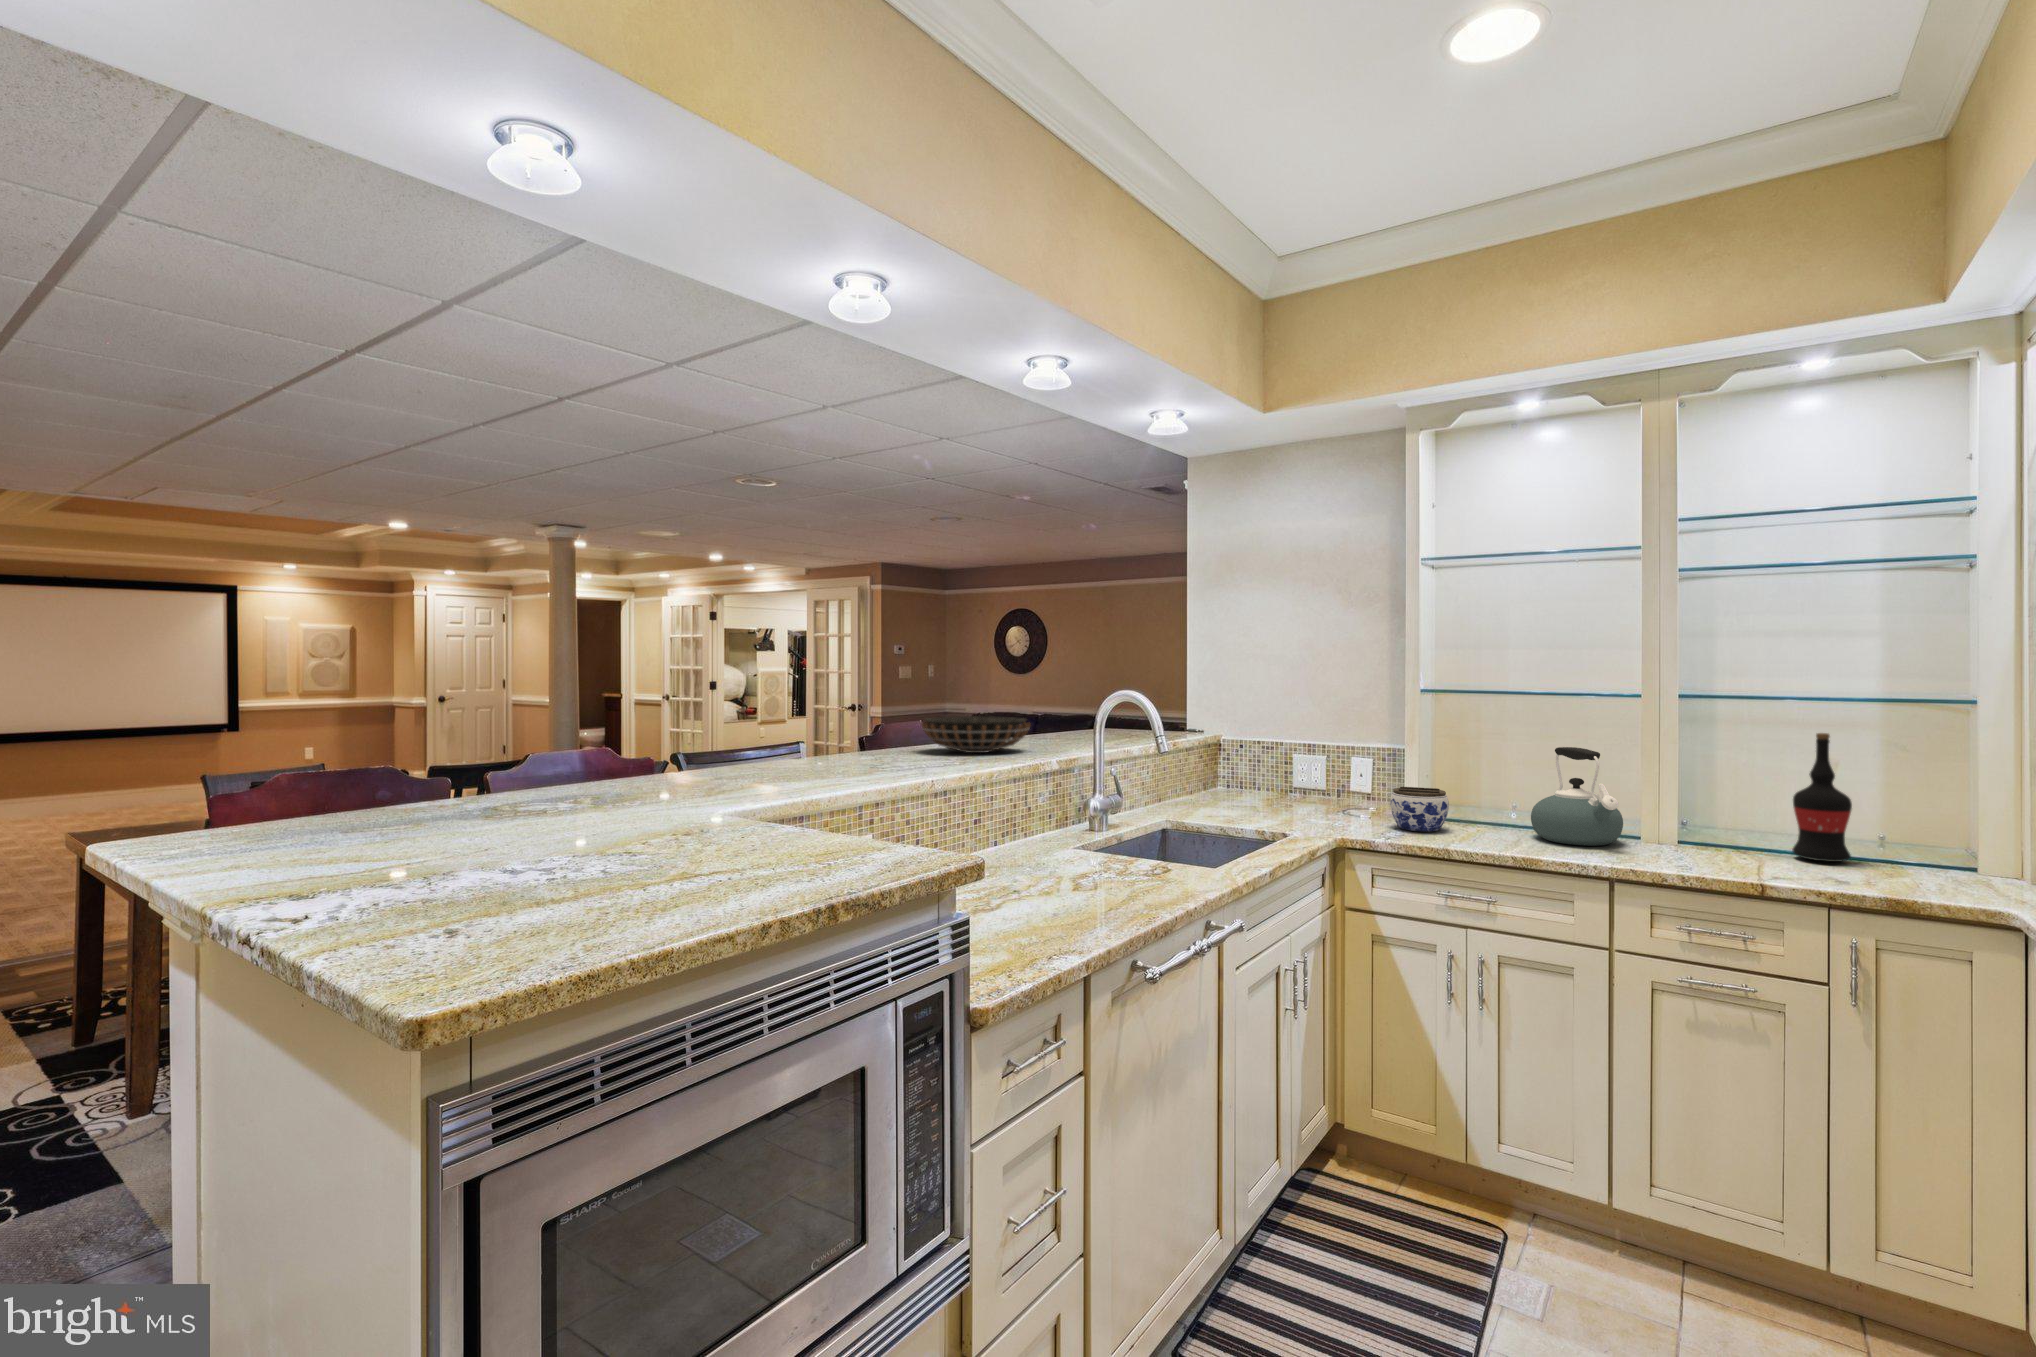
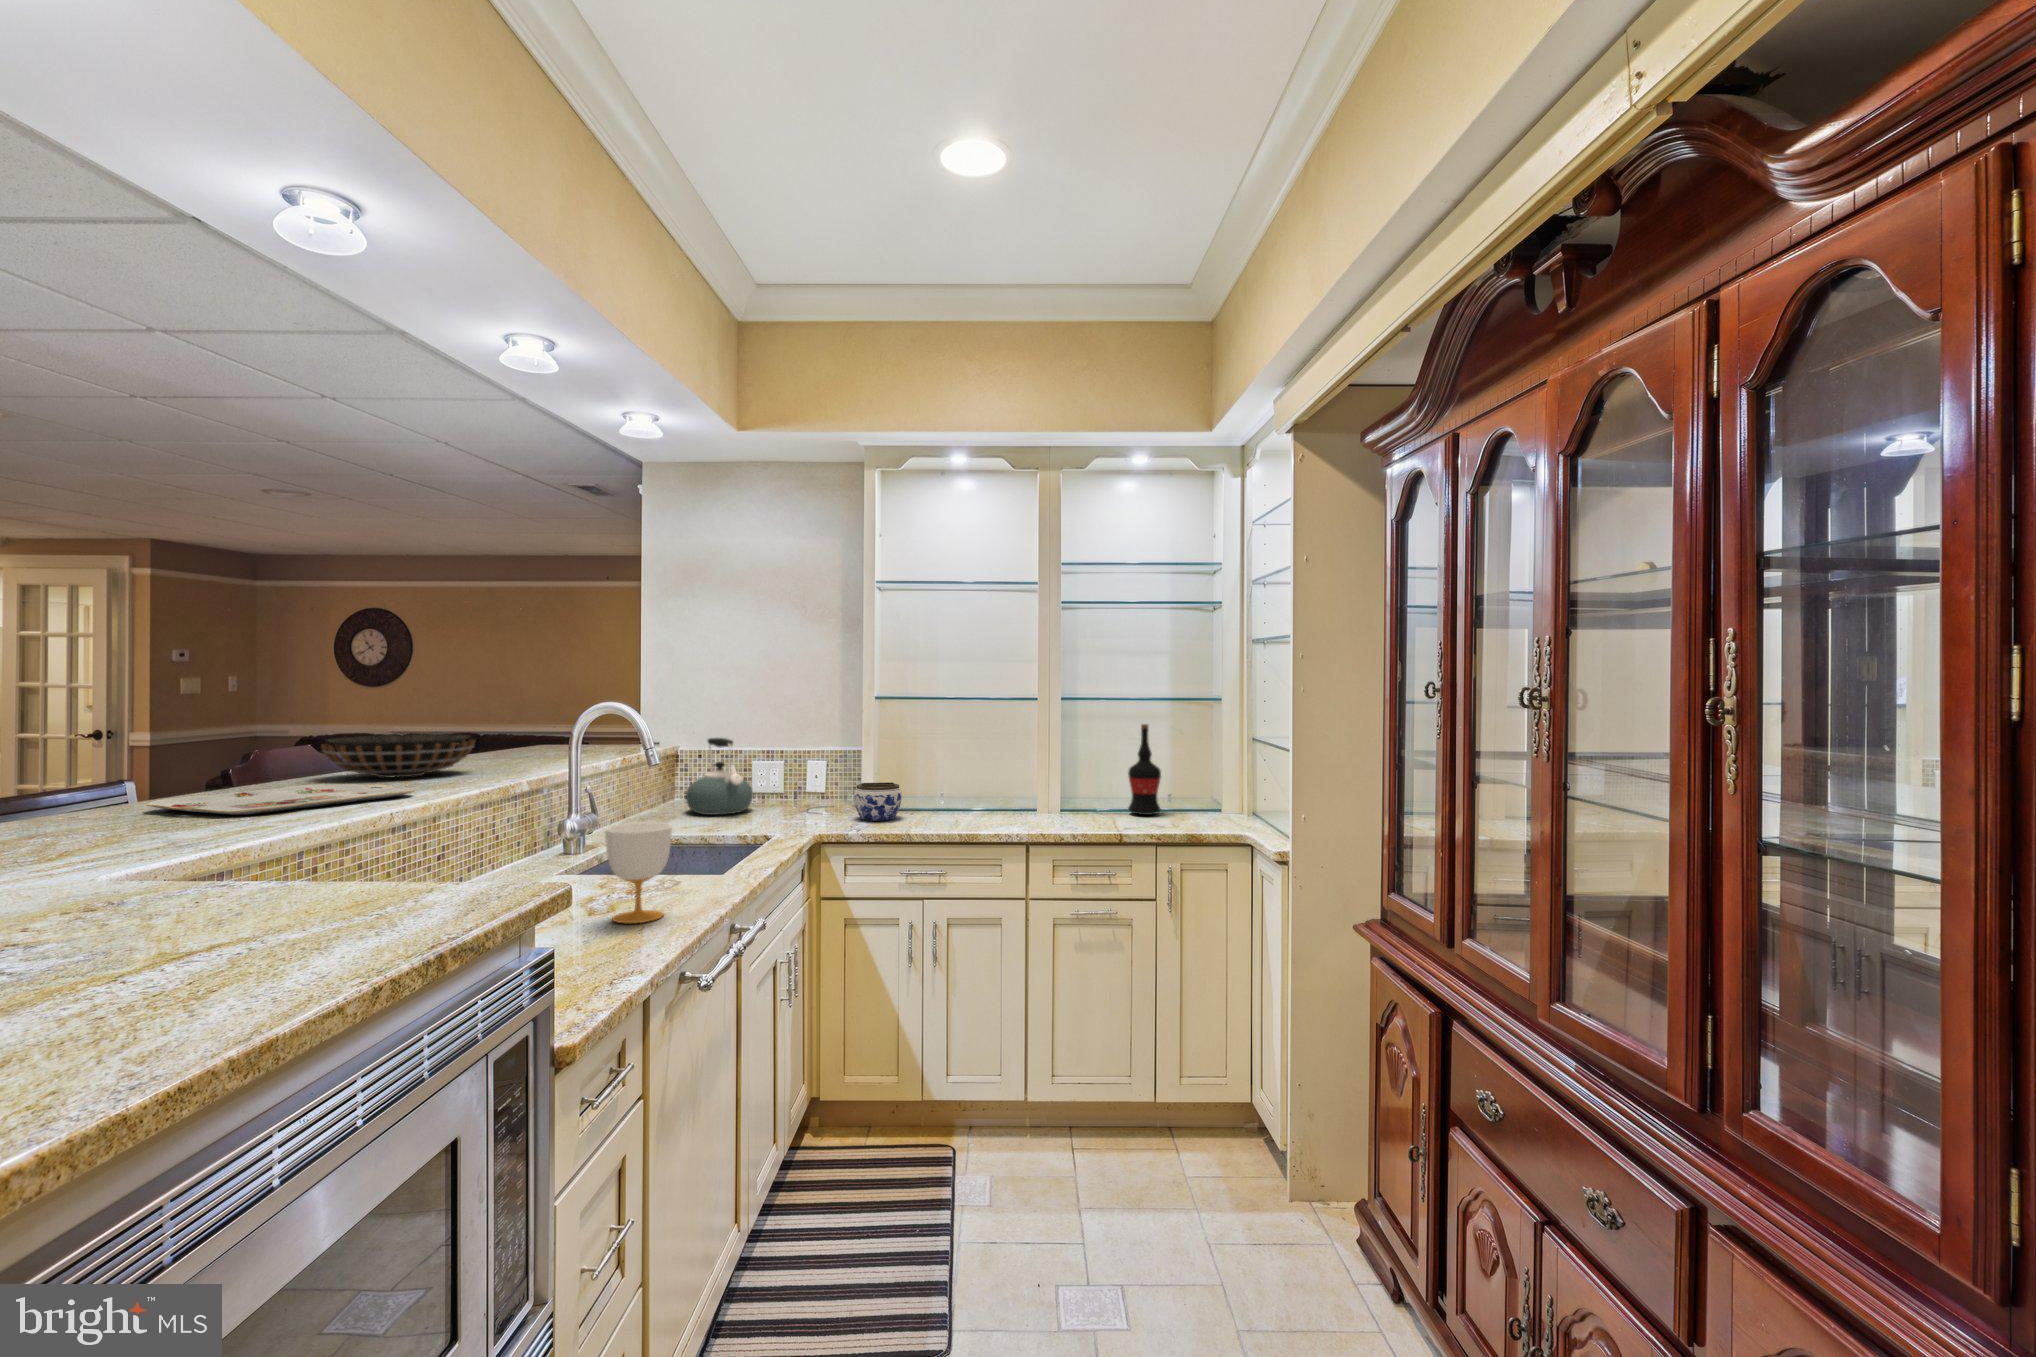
kettle: present [1531,747,1623,846] -> present [686,738,753,815]
serving tray: none [797,755,965,777] -> present [146,784,414,815]
cup: none [1081,809,1141,907] -> present [605,822,672,924]

